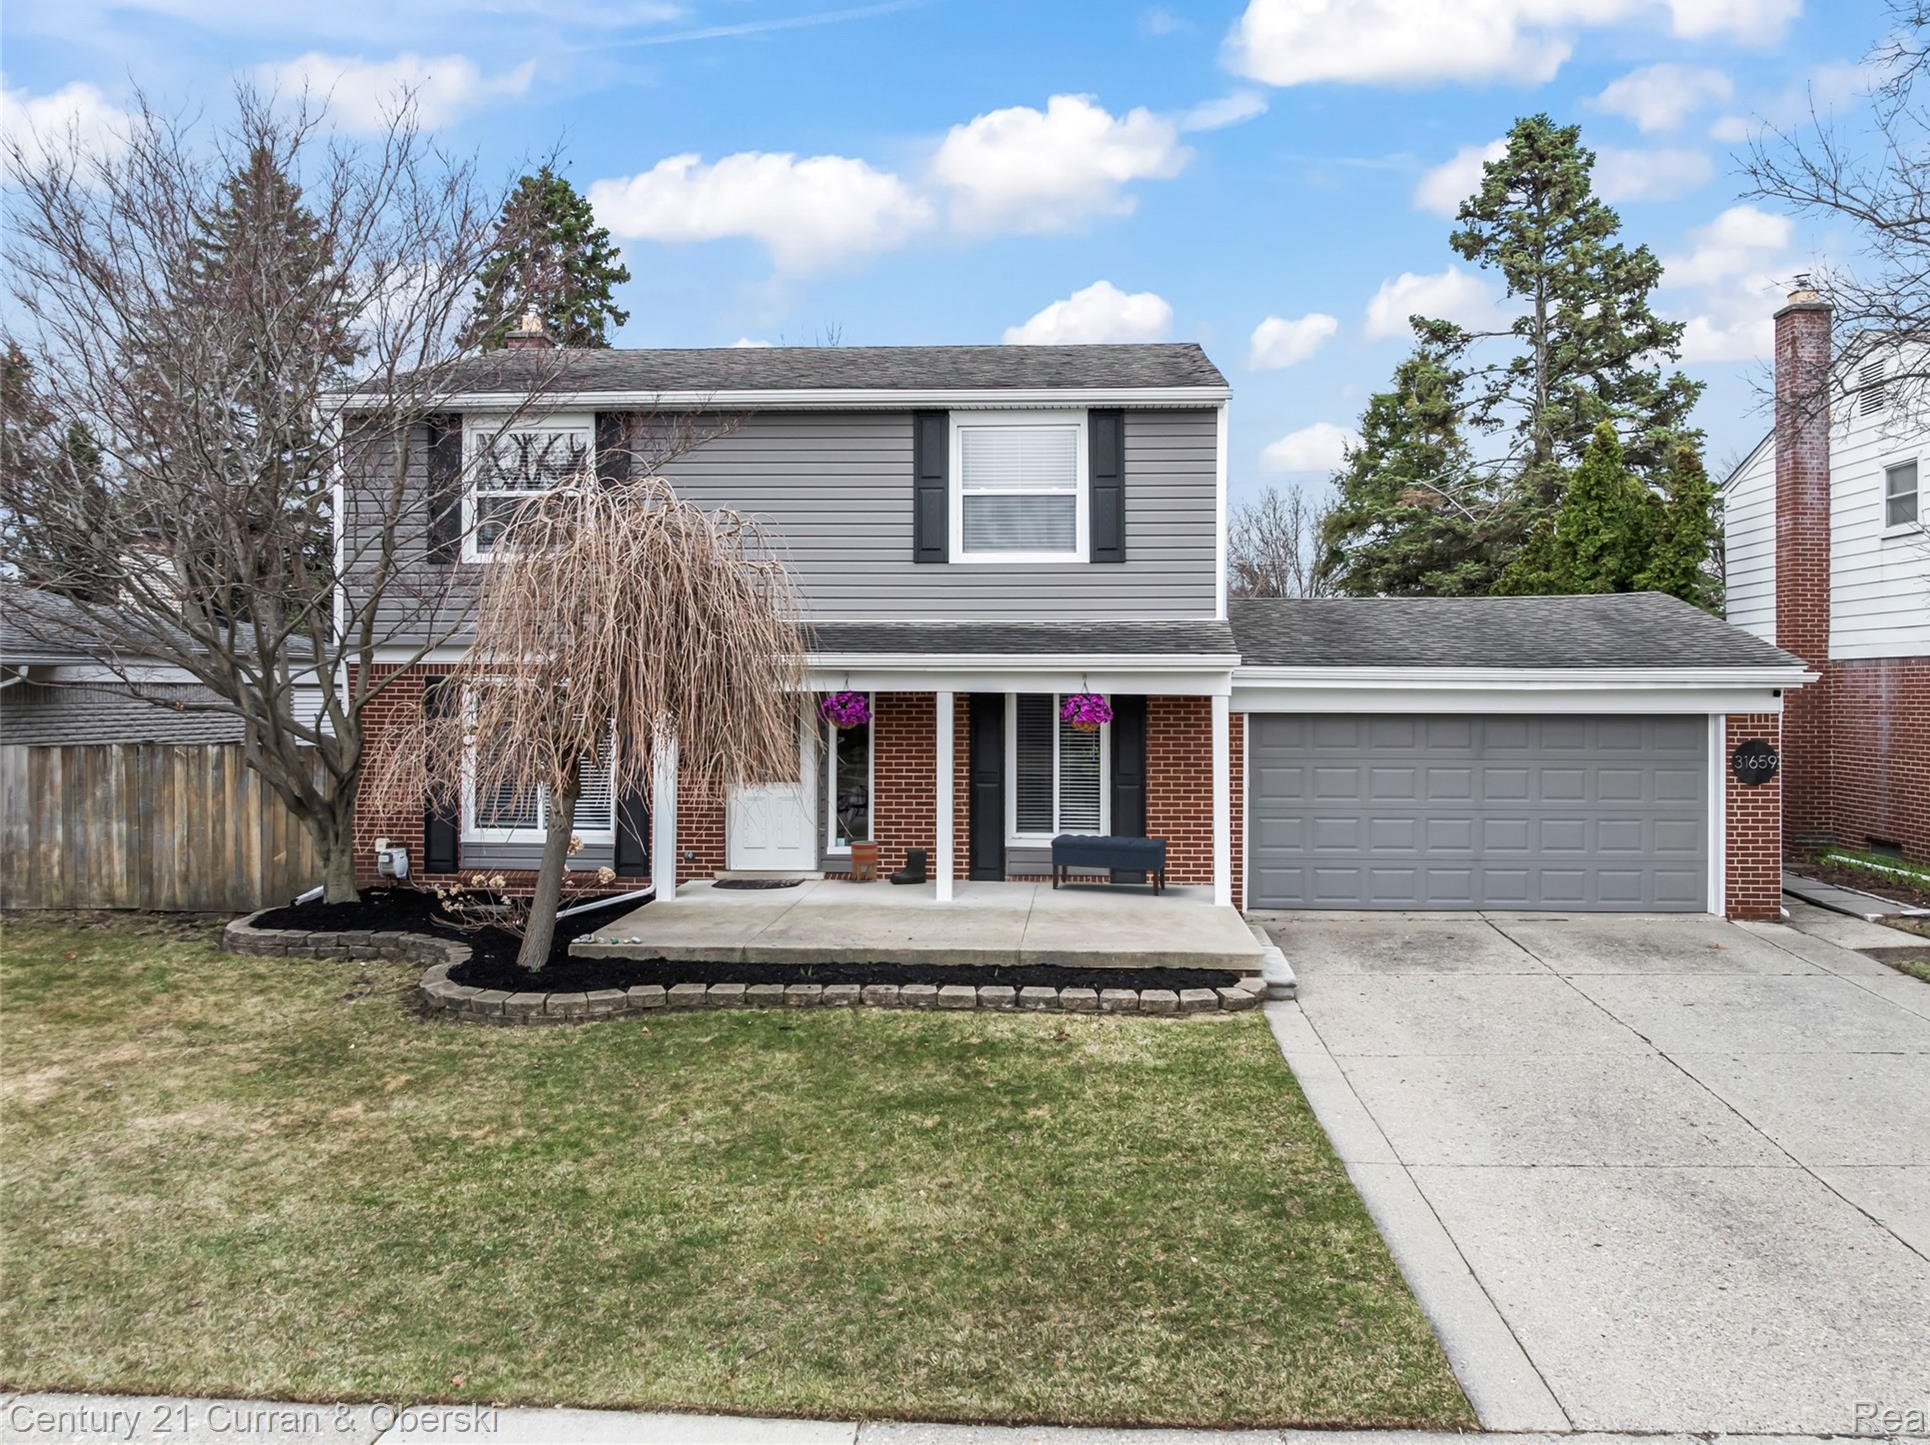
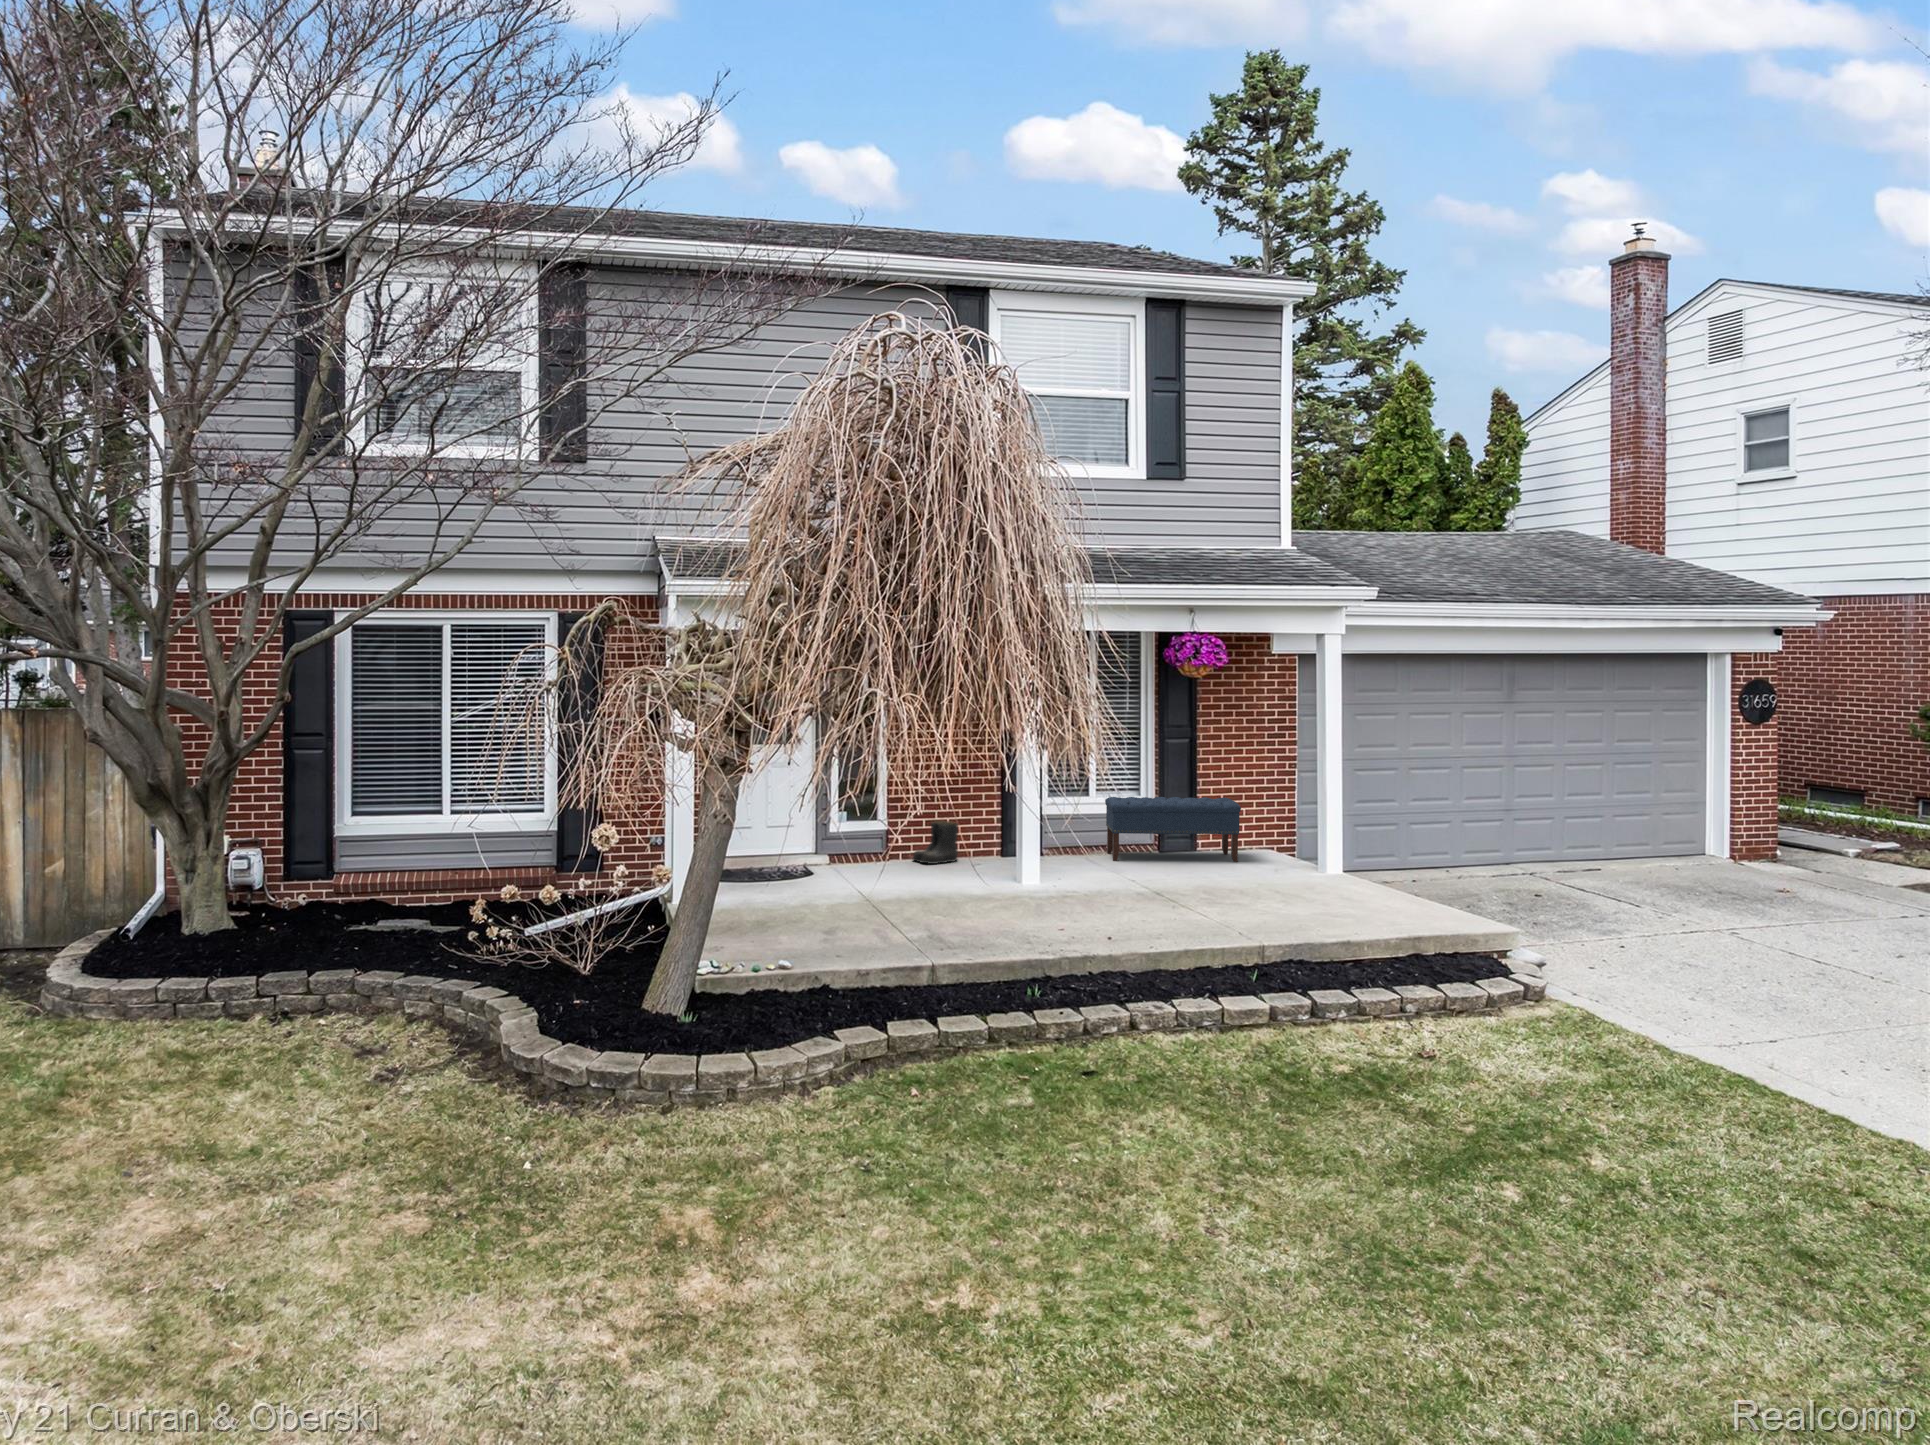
planter: present [851,841,878,883] -> none [866,814,899,866]

